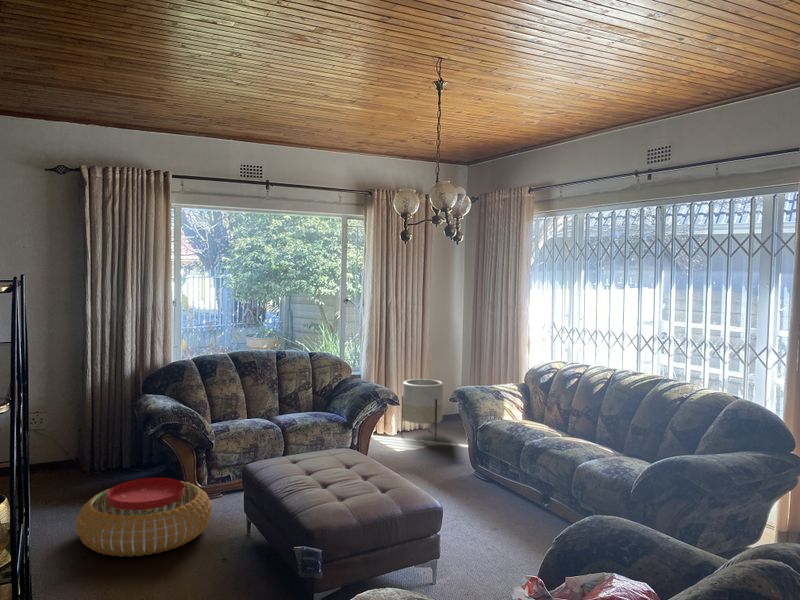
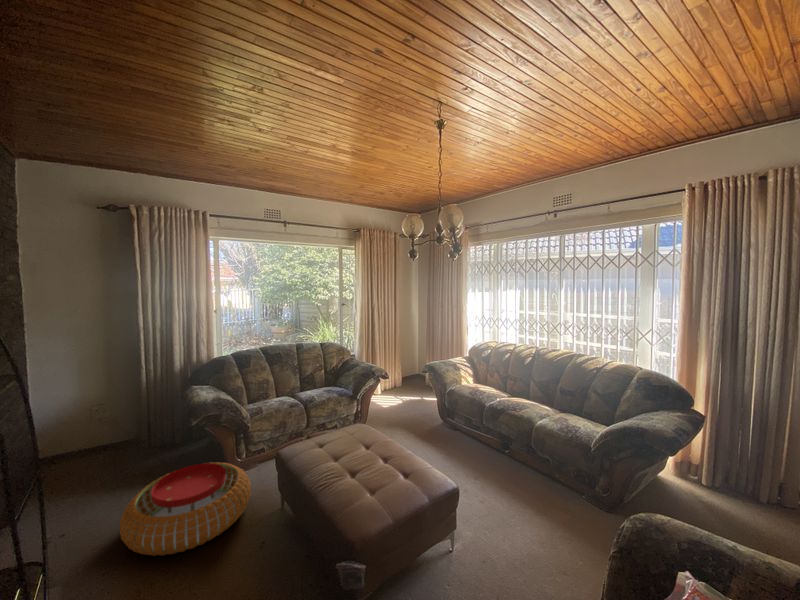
planter: present [401,379,443,440] -> none [382,355,409,396]

